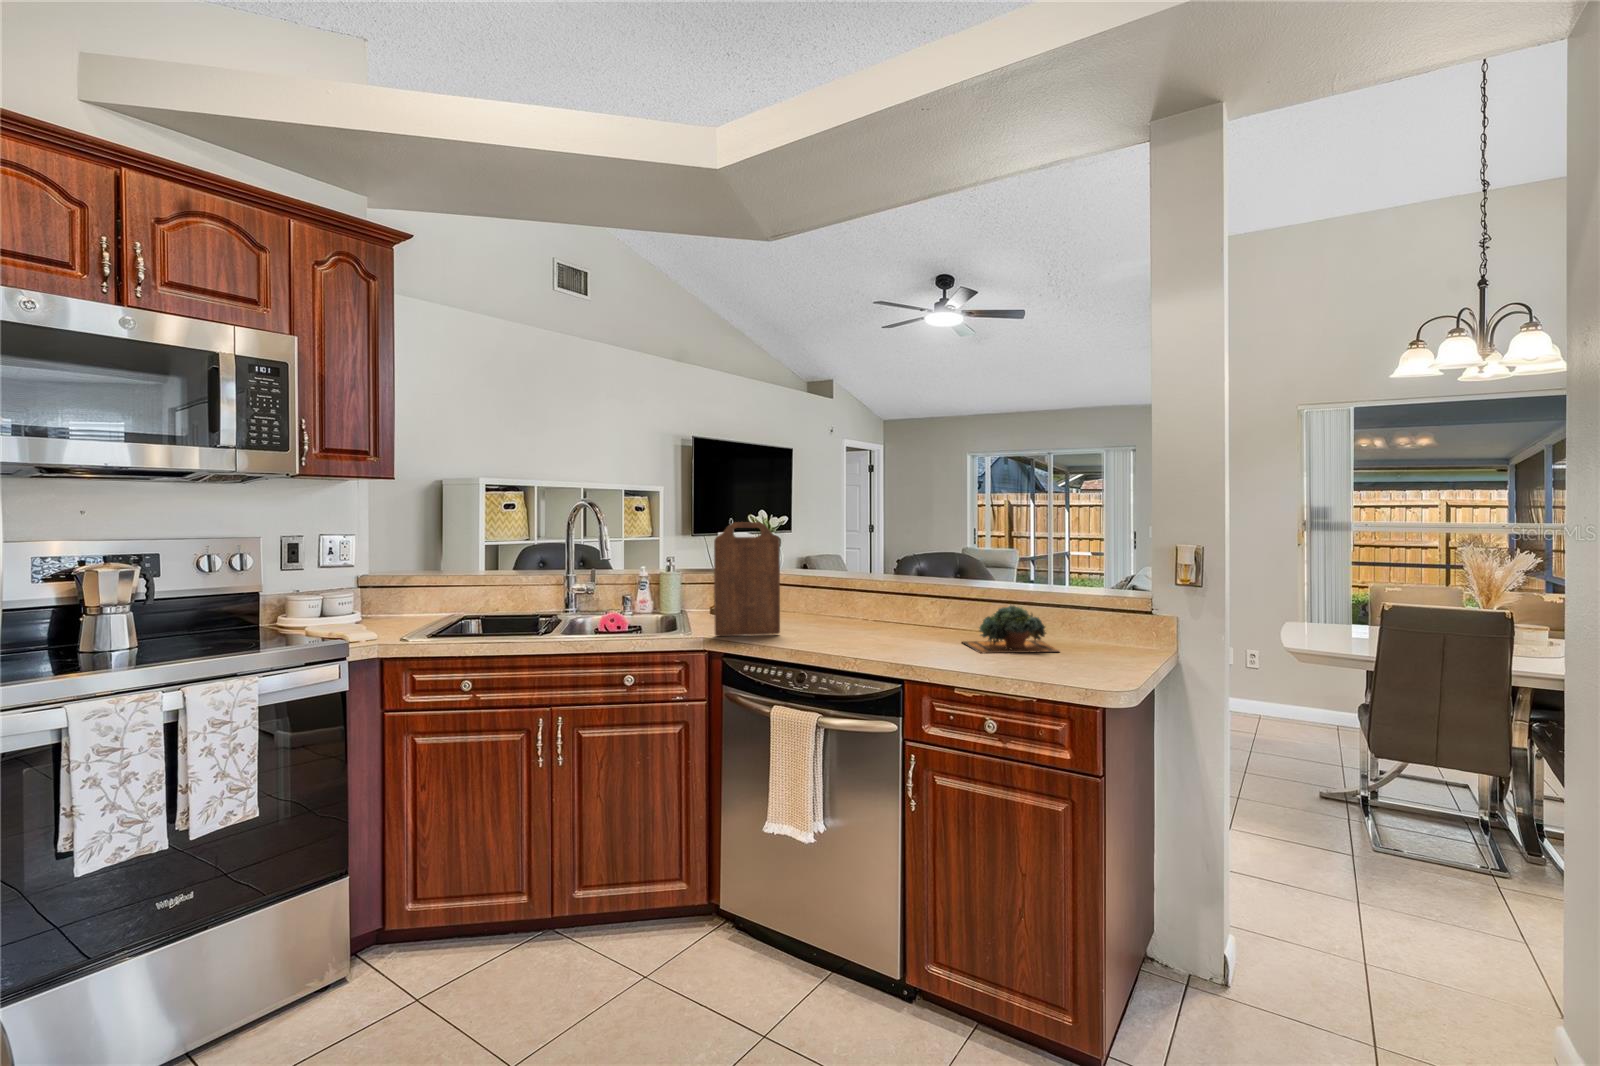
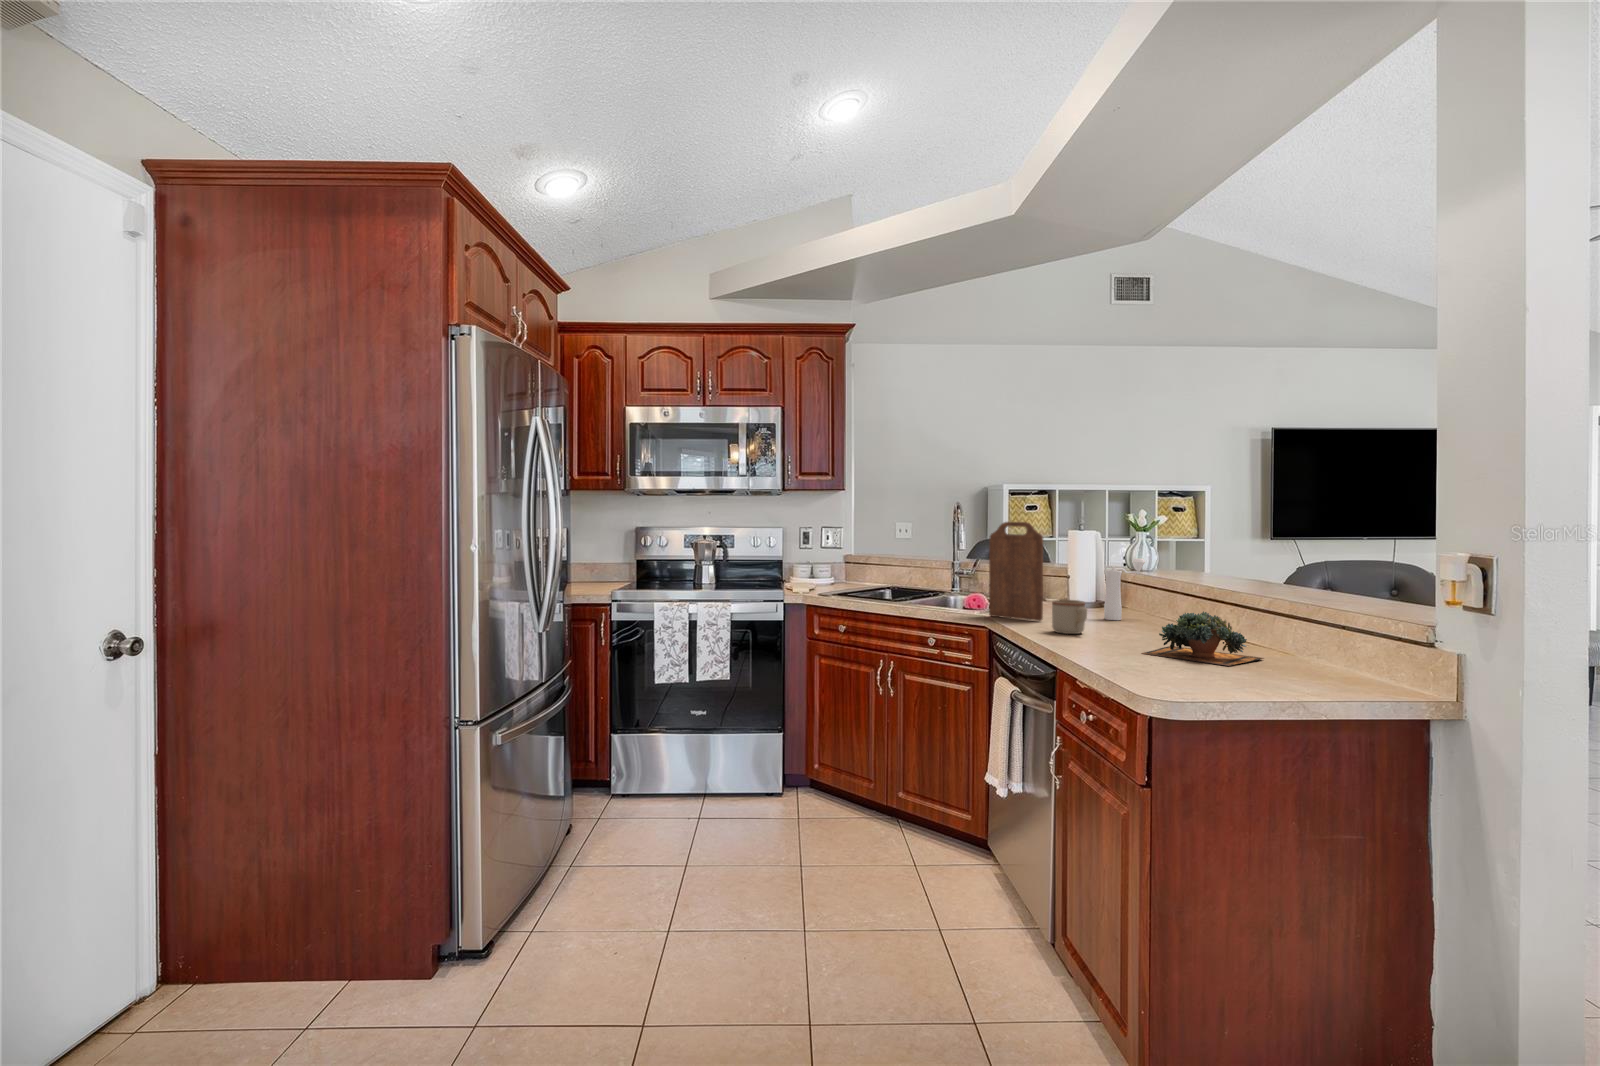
pepper mill: none [799,558,823,624] -> present [1104,558,1145,620]
mug: none [833,606,878,644] -> present [1052,600,1087,634]

